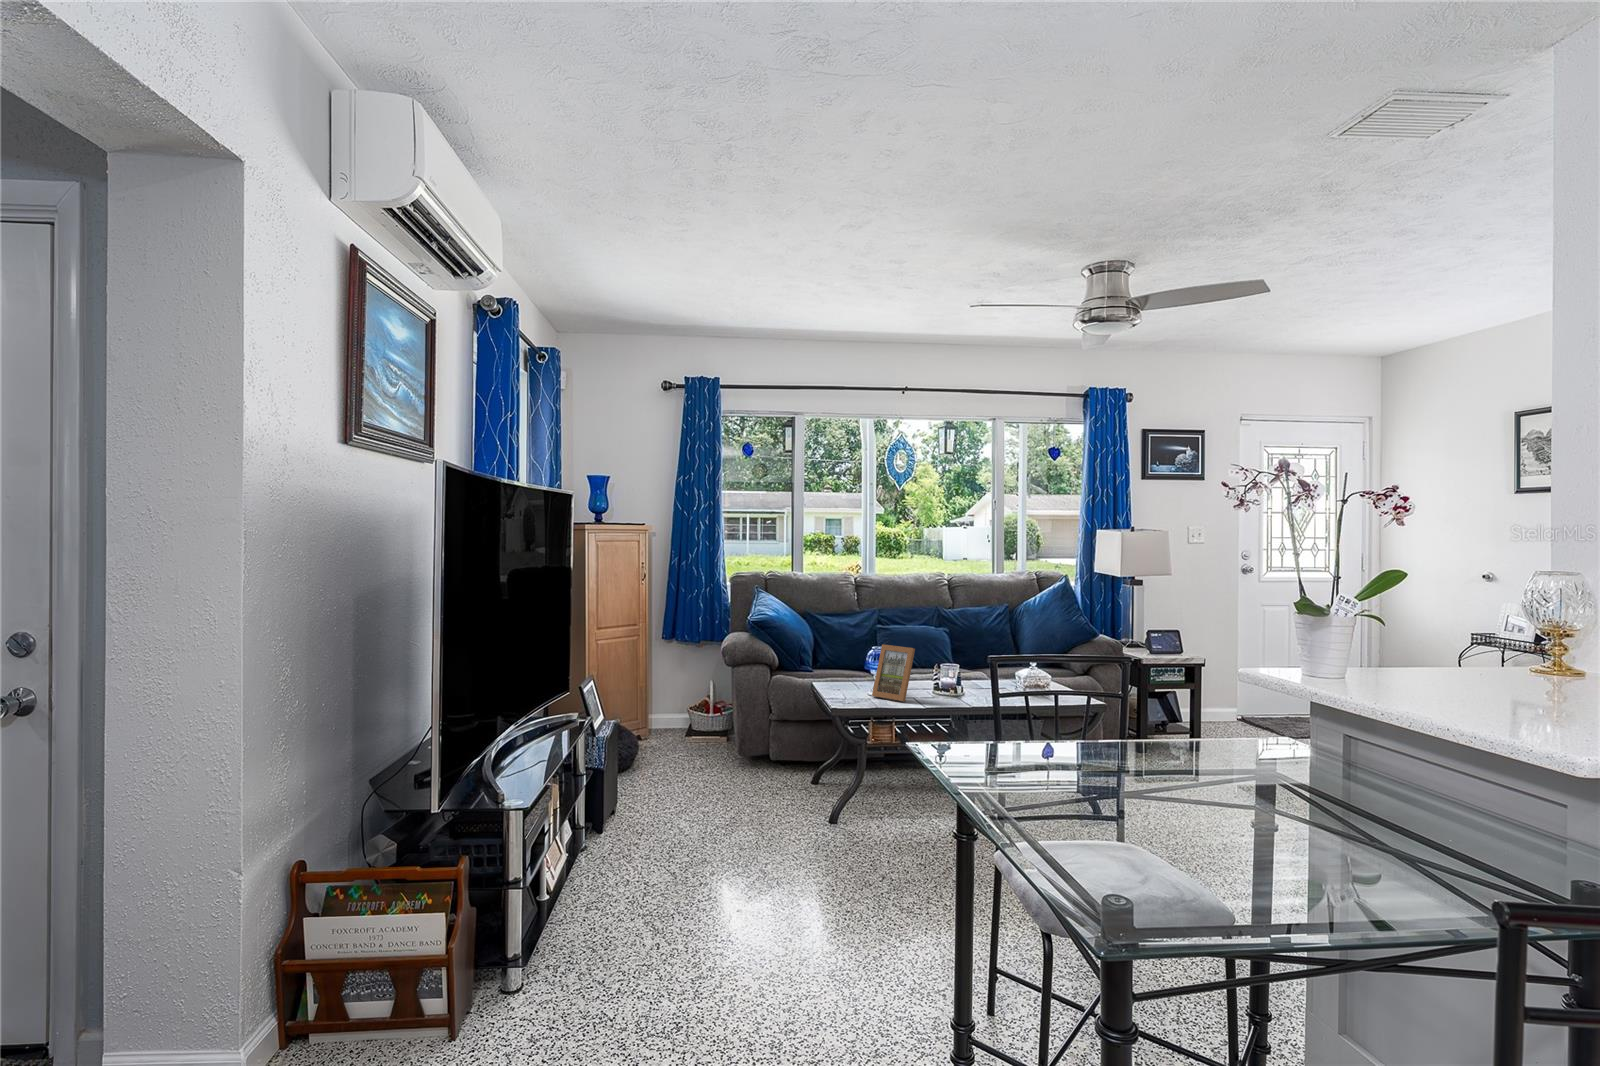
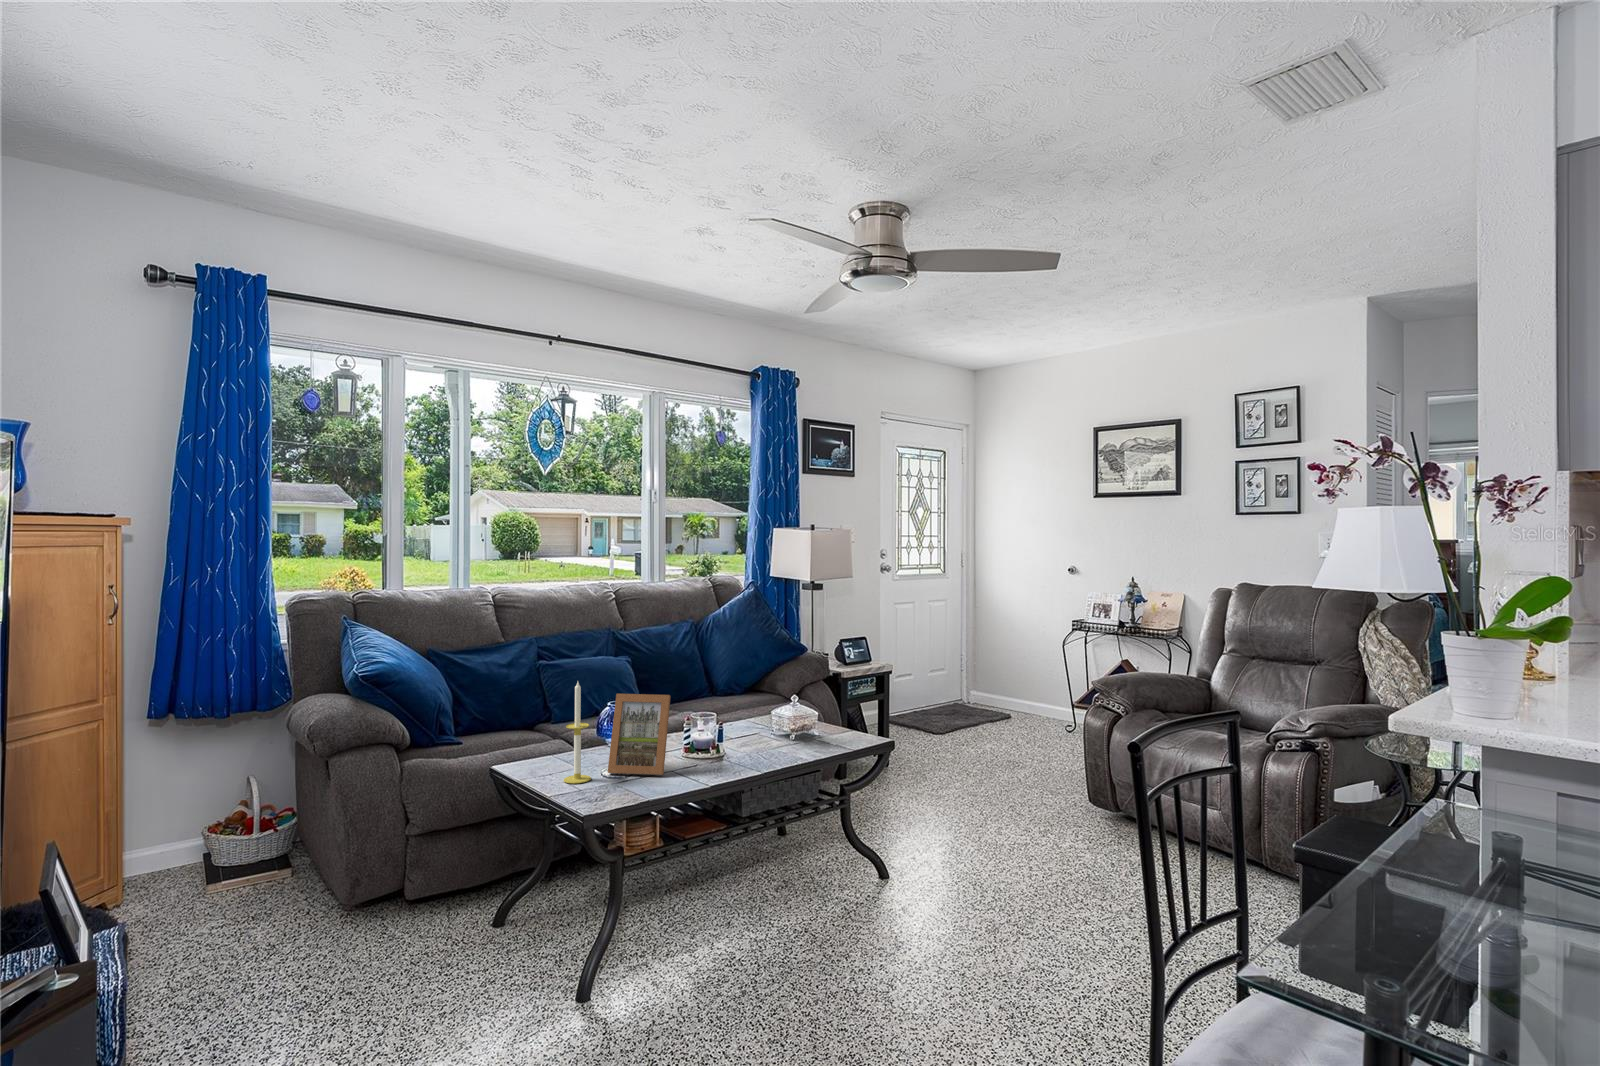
candle: none [843,632,860,698] -> present [564,682,591,784]

